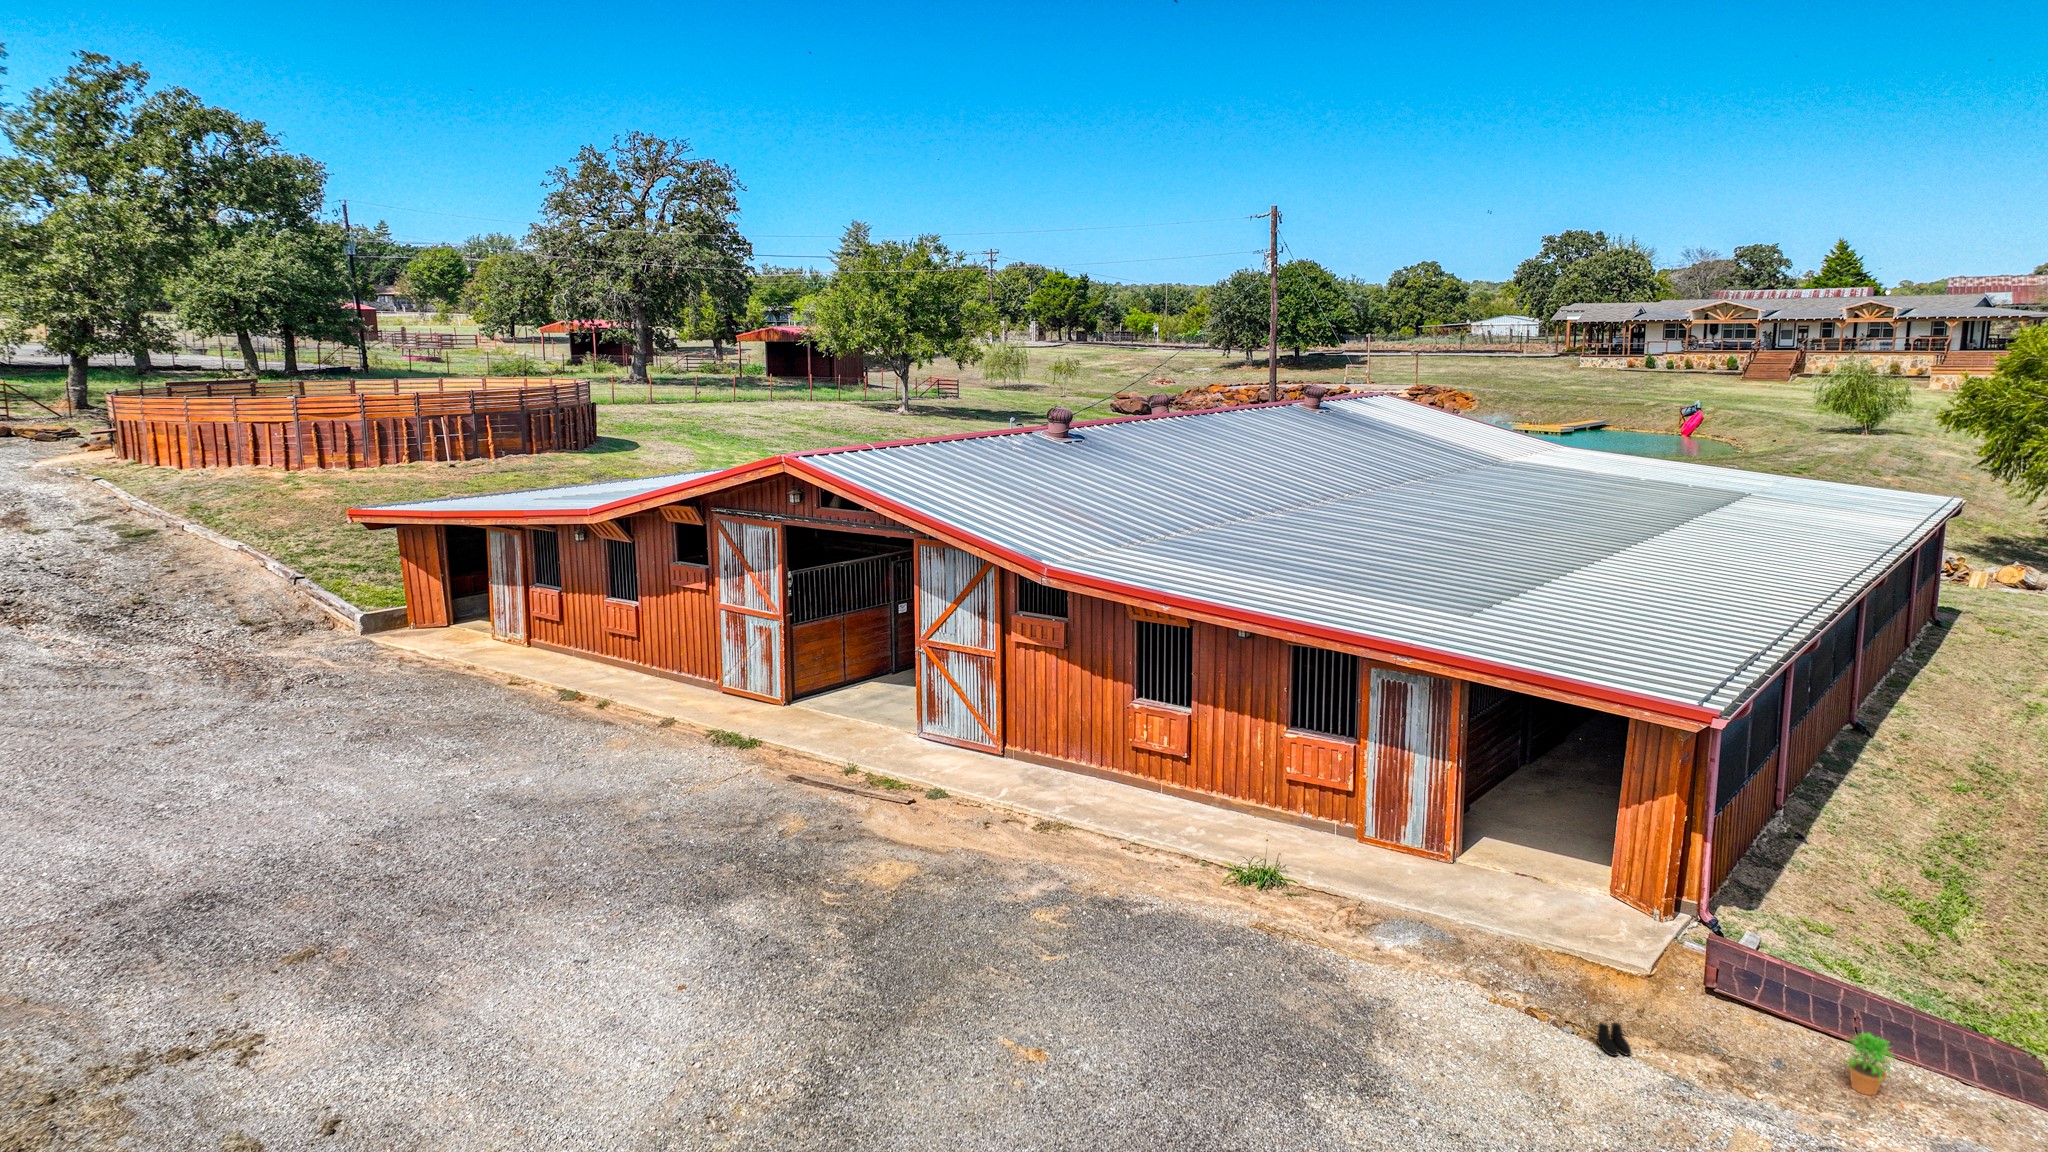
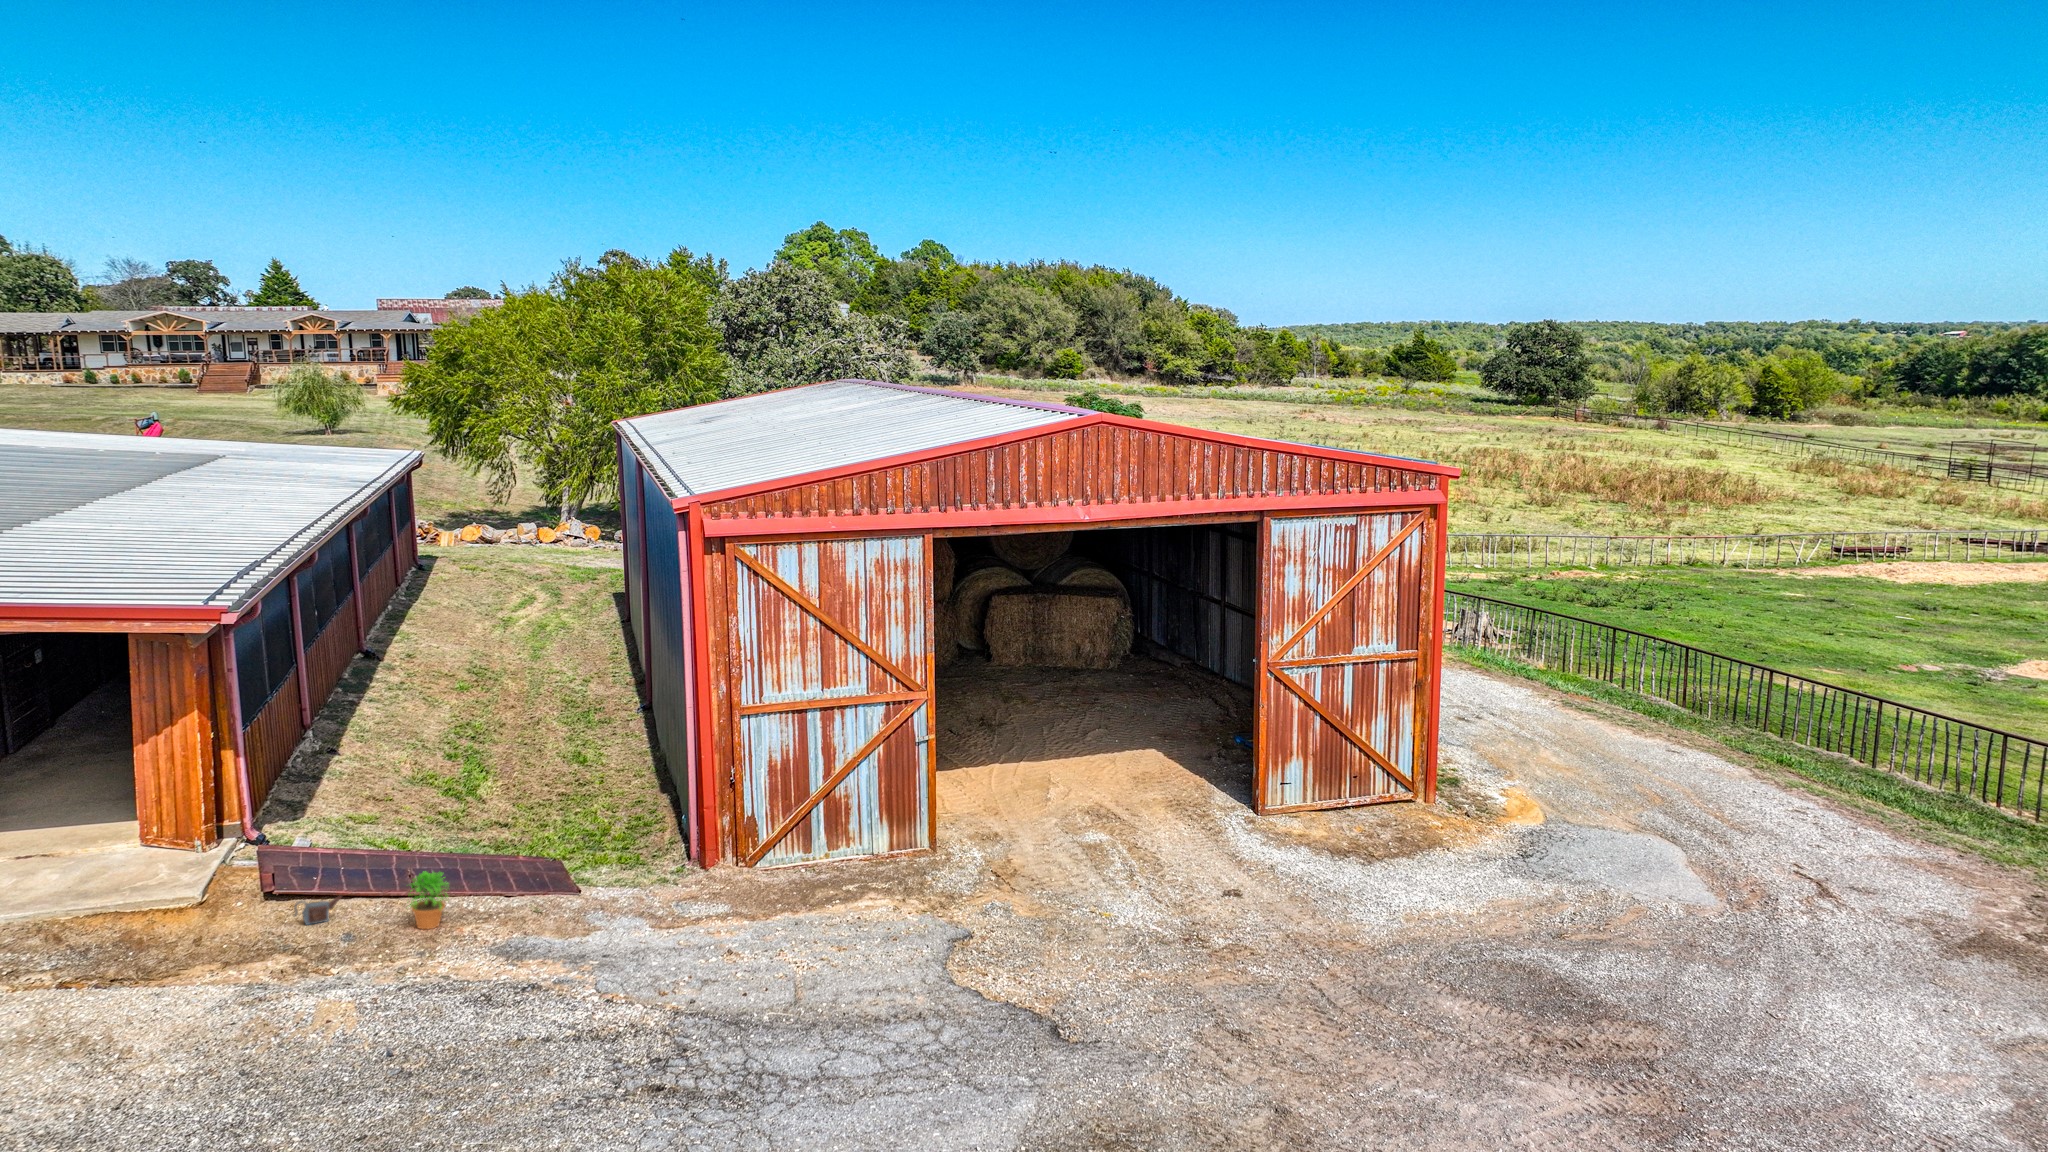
watering can: none [1728,1011,1779,1040] -> present [294,895,342,925]
boots: present [1597,1022,1631,1056] -> none [150,952,194,990]

